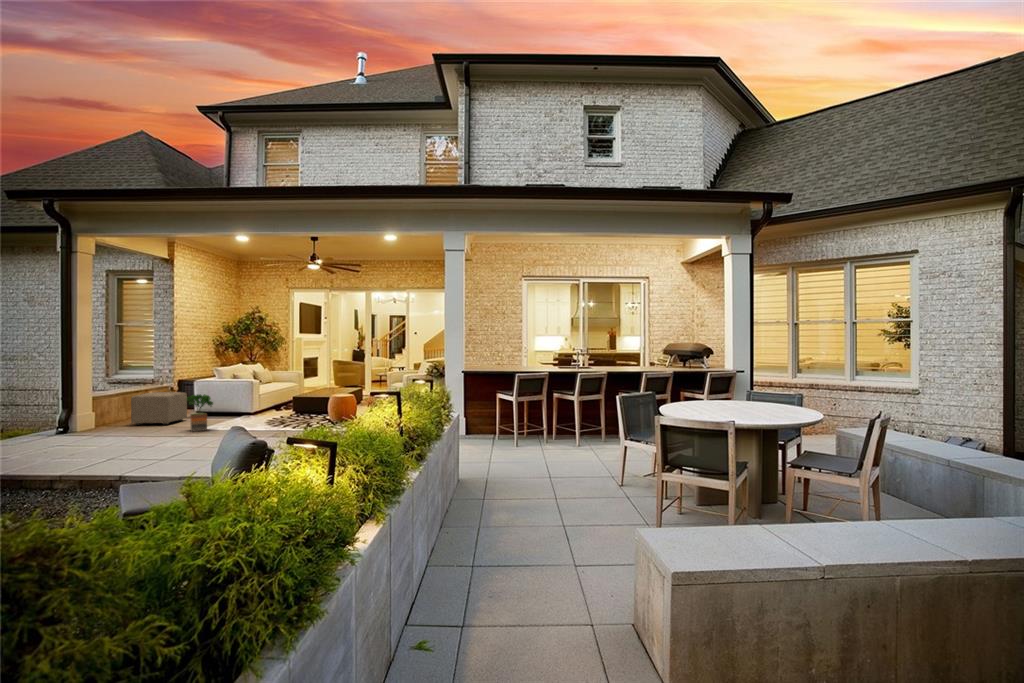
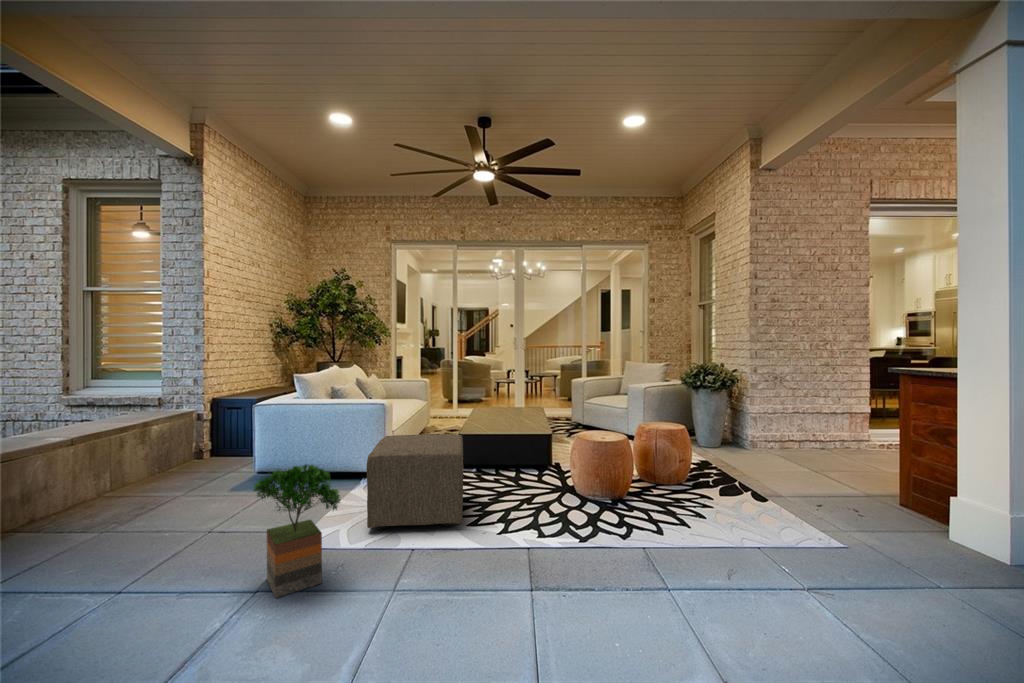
ottoman: present [131,392,187,425] -> present [367,434,463,530]

